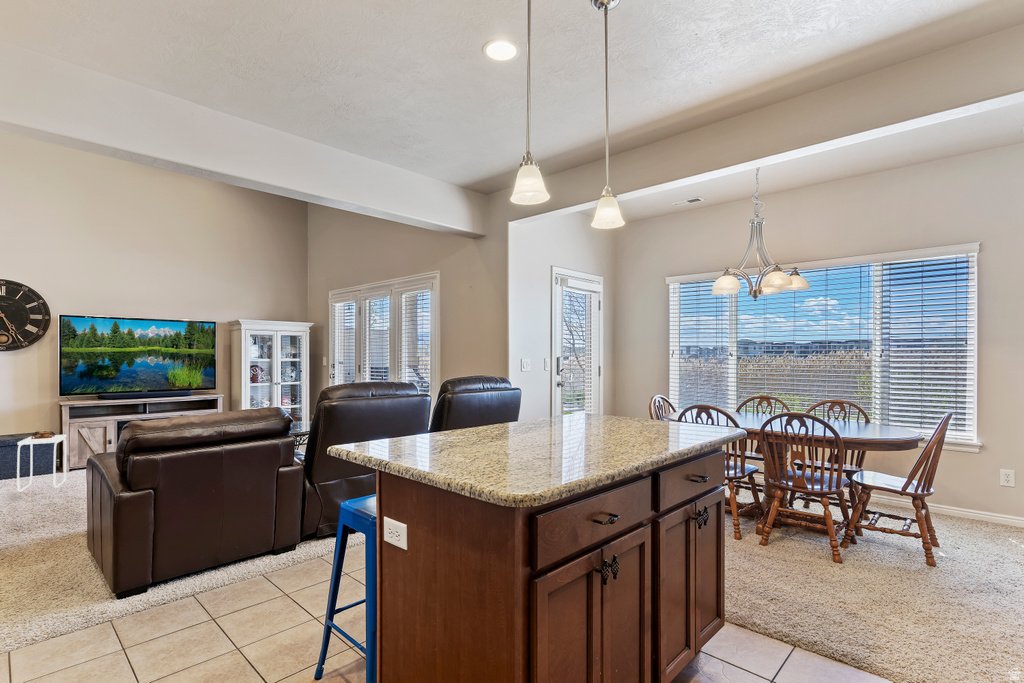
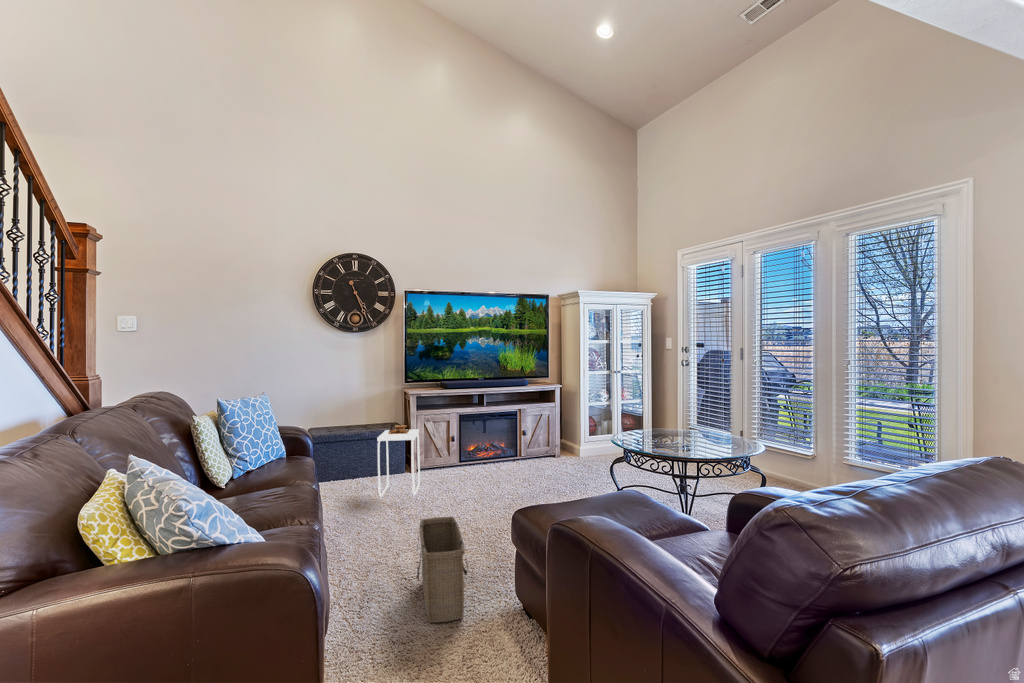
basket: none [26,488,70,551] -> present [417,517,467,623]

